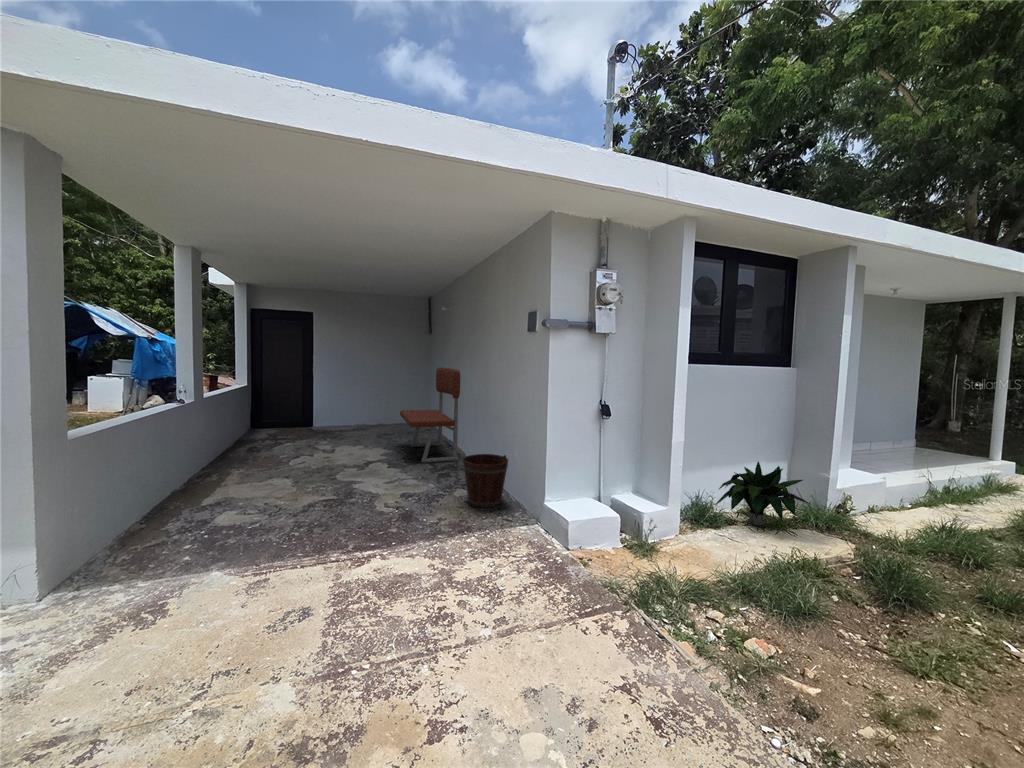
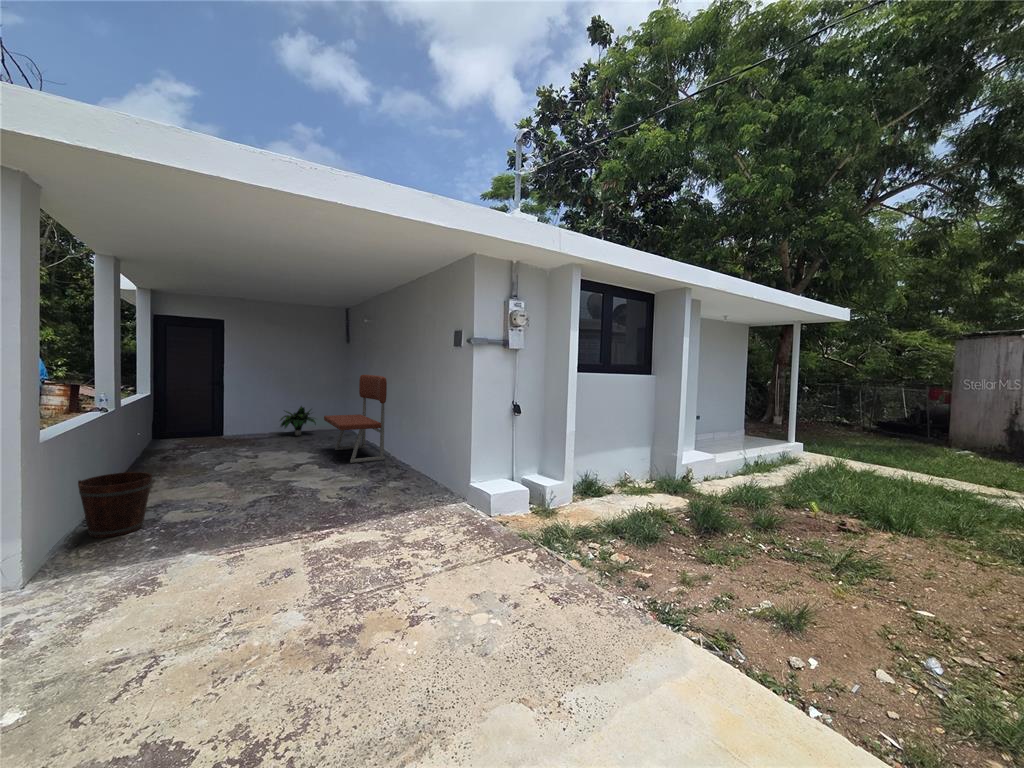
bucket: present [463,454,508,508] -> present [78,472,152,538]
potted plant: present [715,461,809,526] -> present [280,406,316,436]

